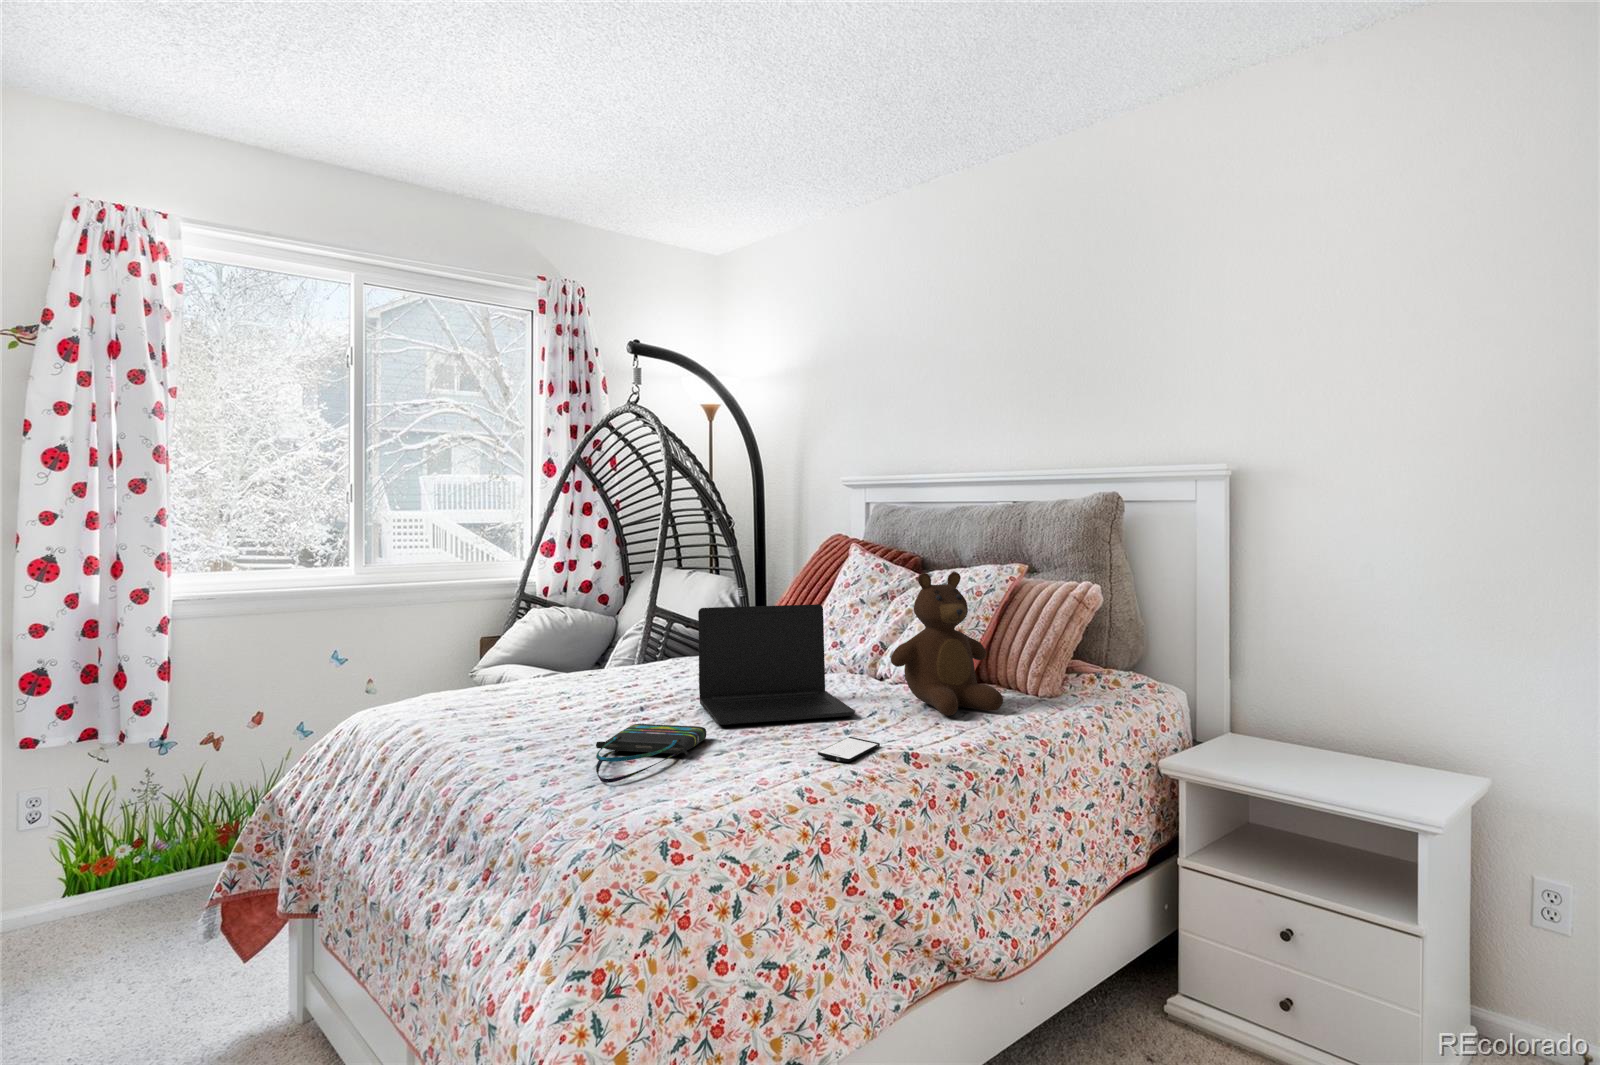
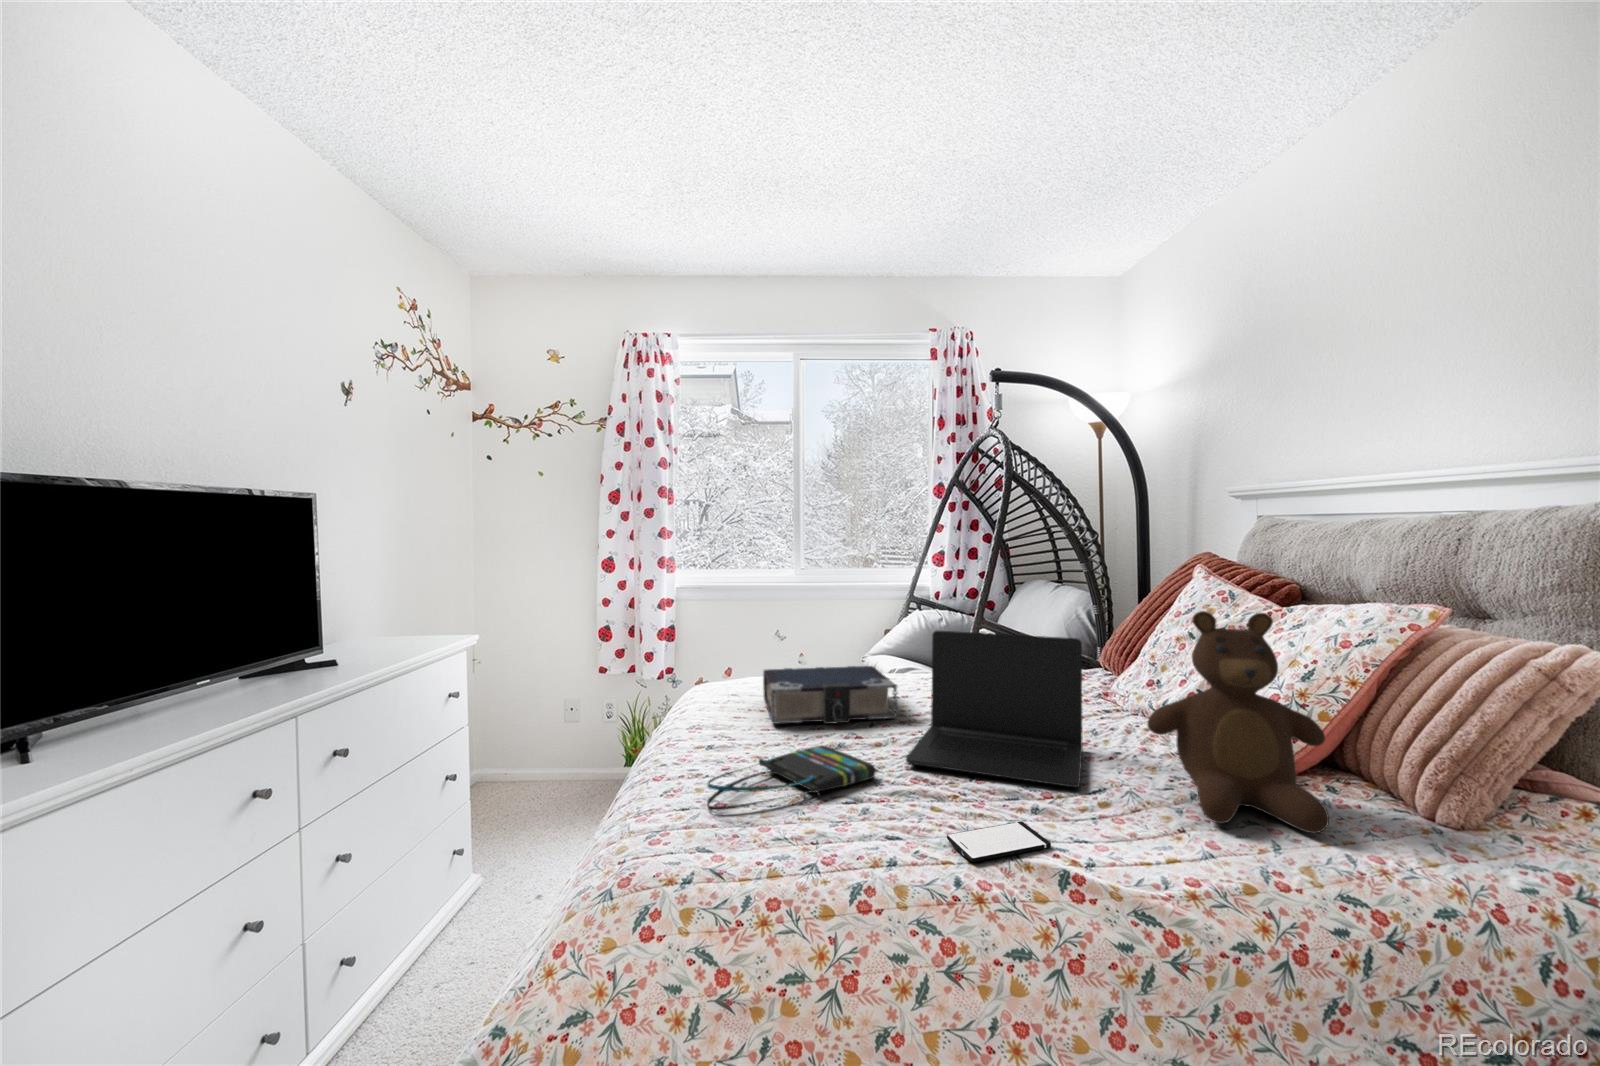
book: none [484,658,653,722] -> present [763,666,897,724]

